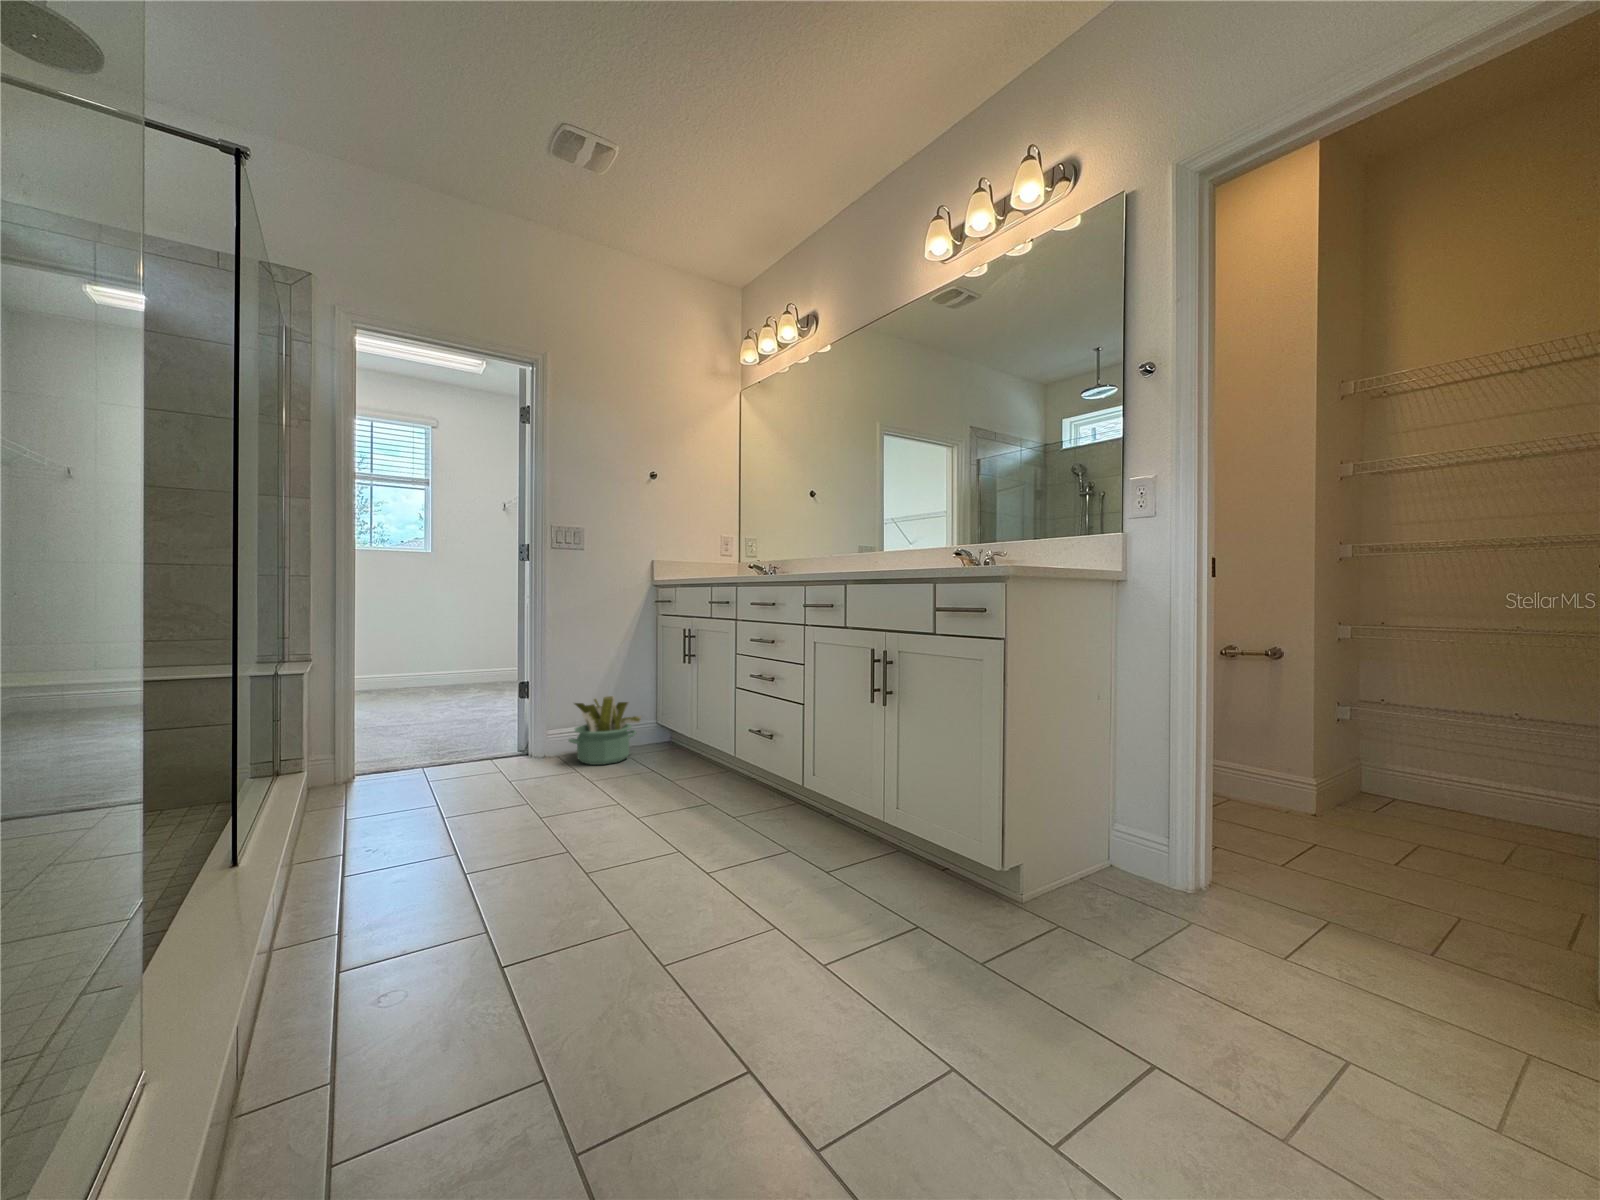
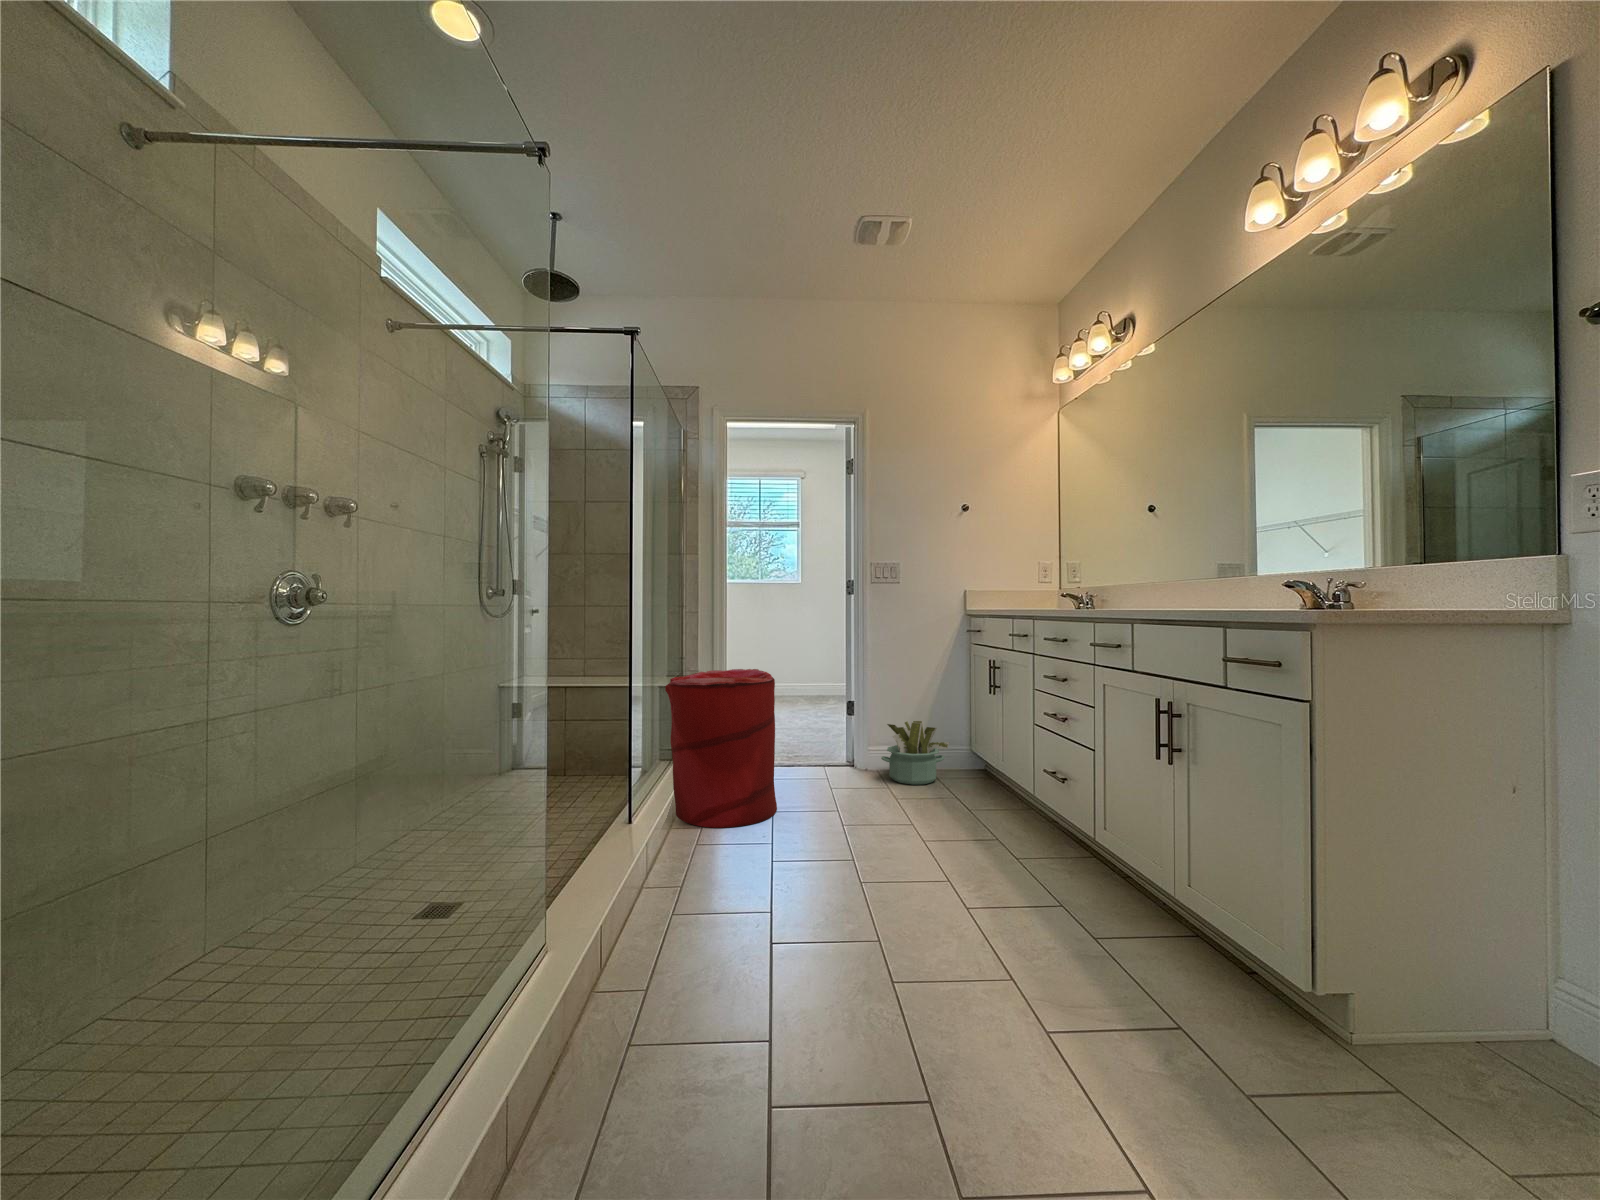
laundry hamper: none [271,646,448,857] -> present [665,669,777,828]

